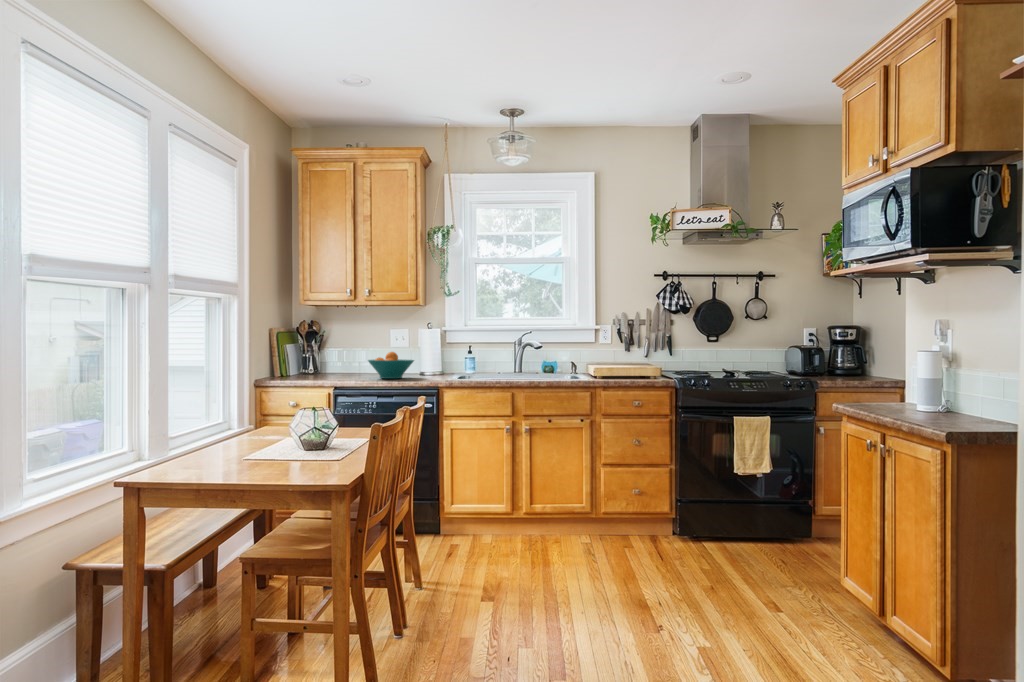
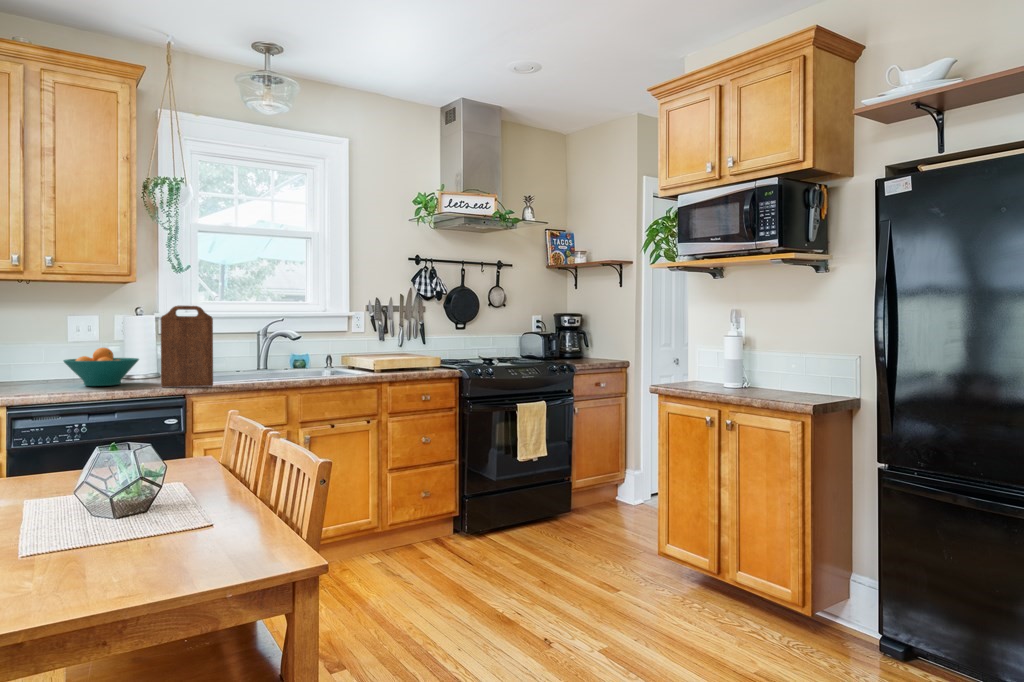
cutting board: none [420,321,453,382] -> present [161,306,213,387]

